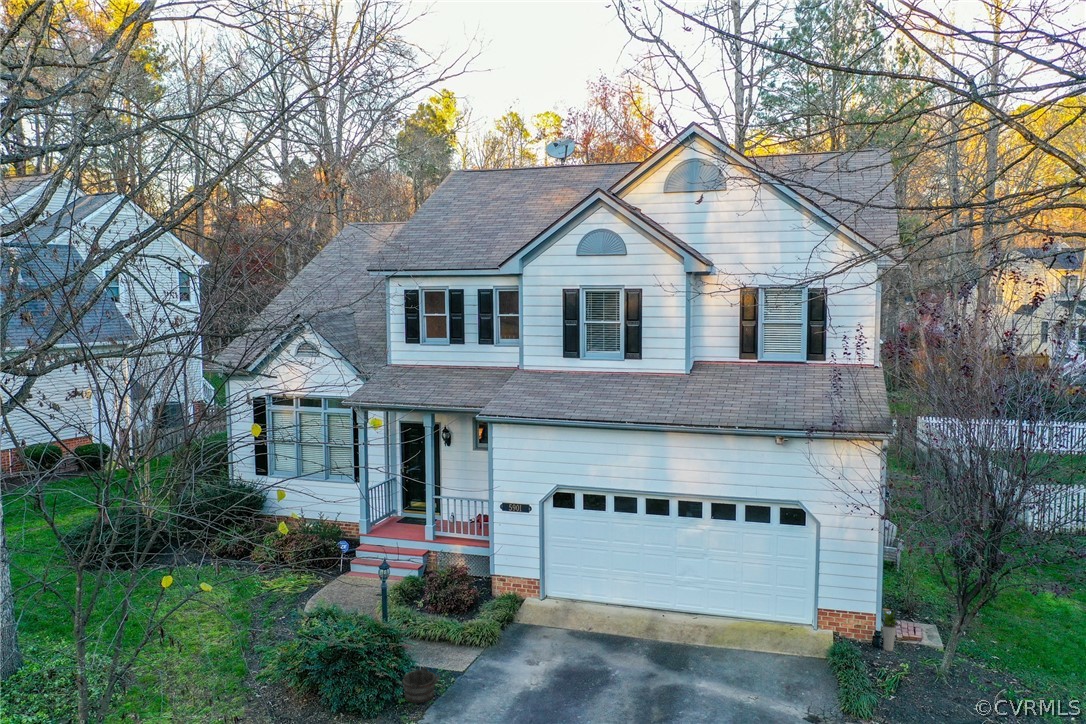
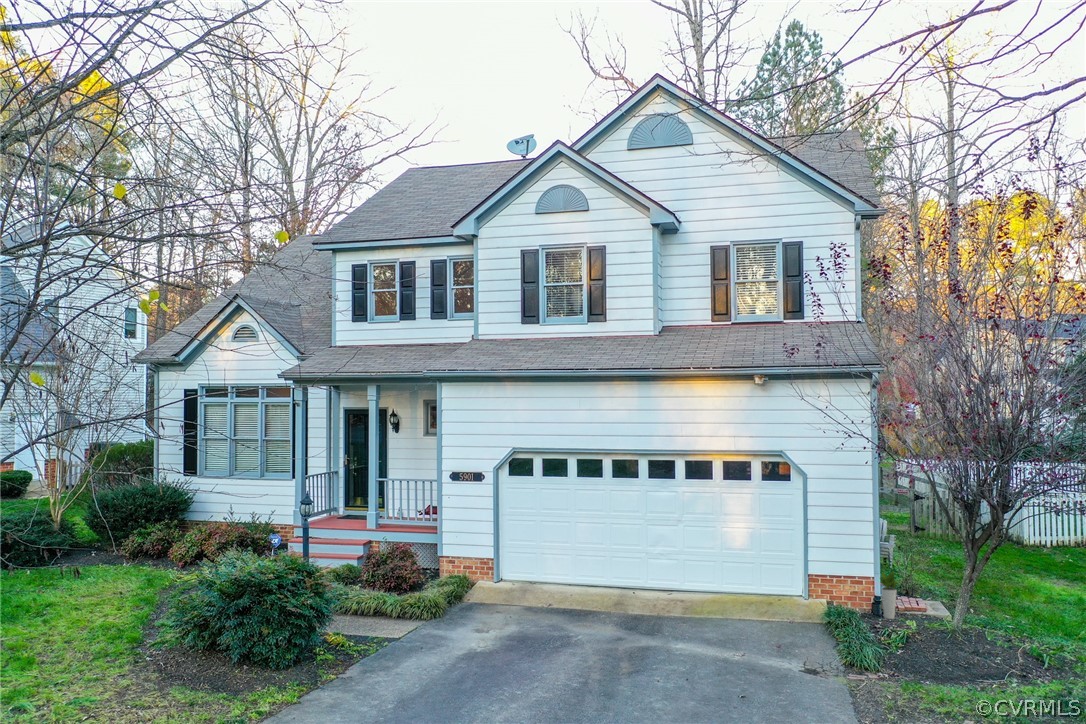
bucket: present [402,668,439,703] -> none [322,622,368,659]

